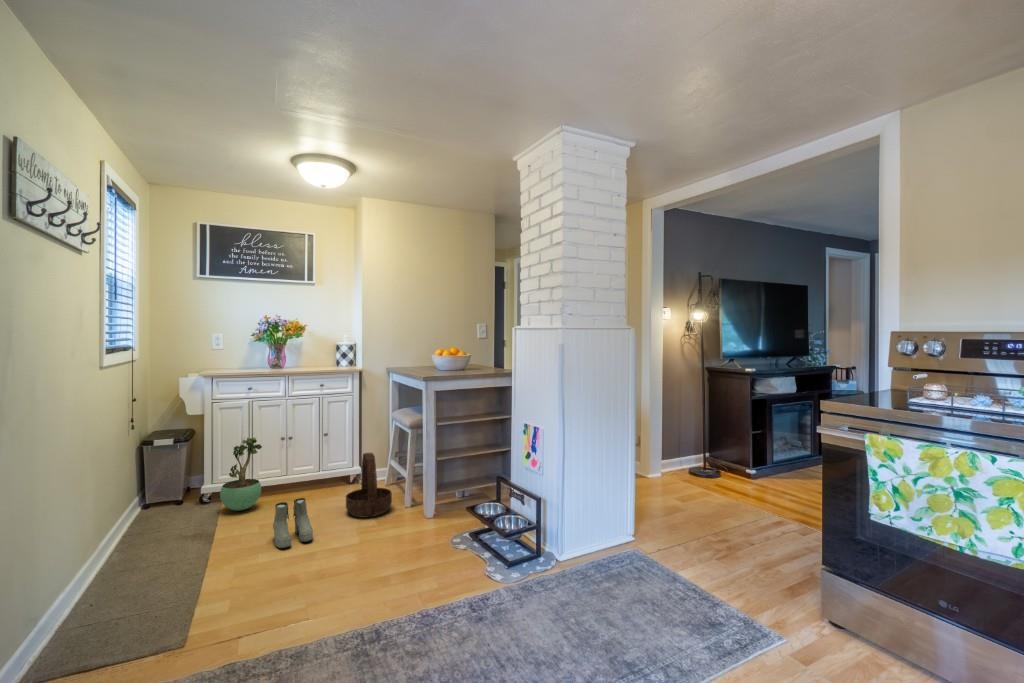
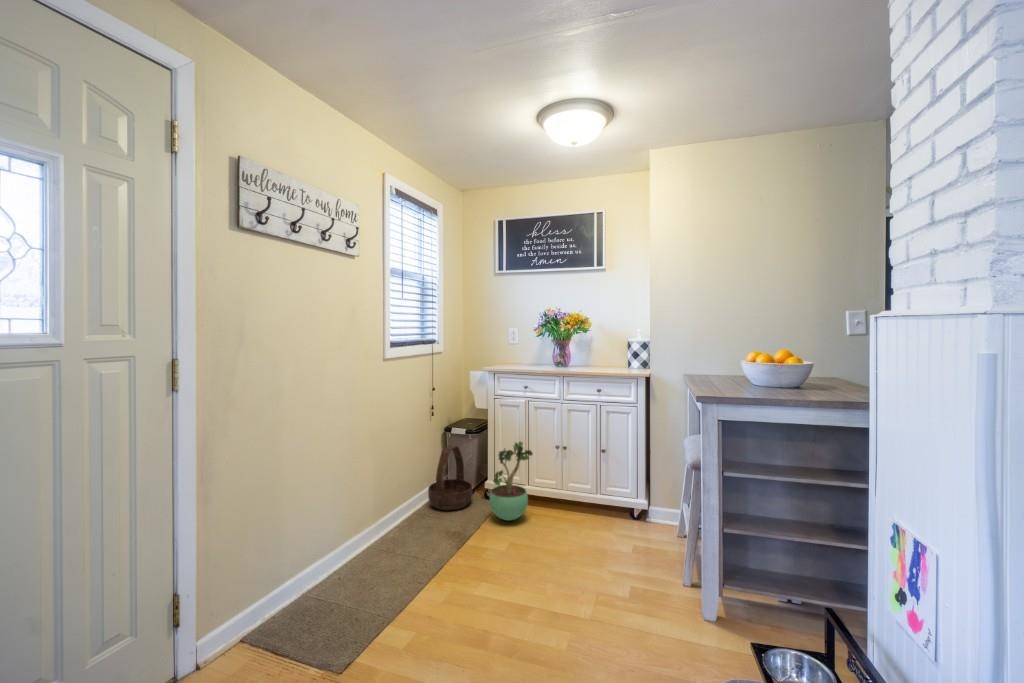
basket: present [346,453,392,517] -> present [428,445,472,510]
boots: present [273,498,313,548] -> none [498,539,543,605]

